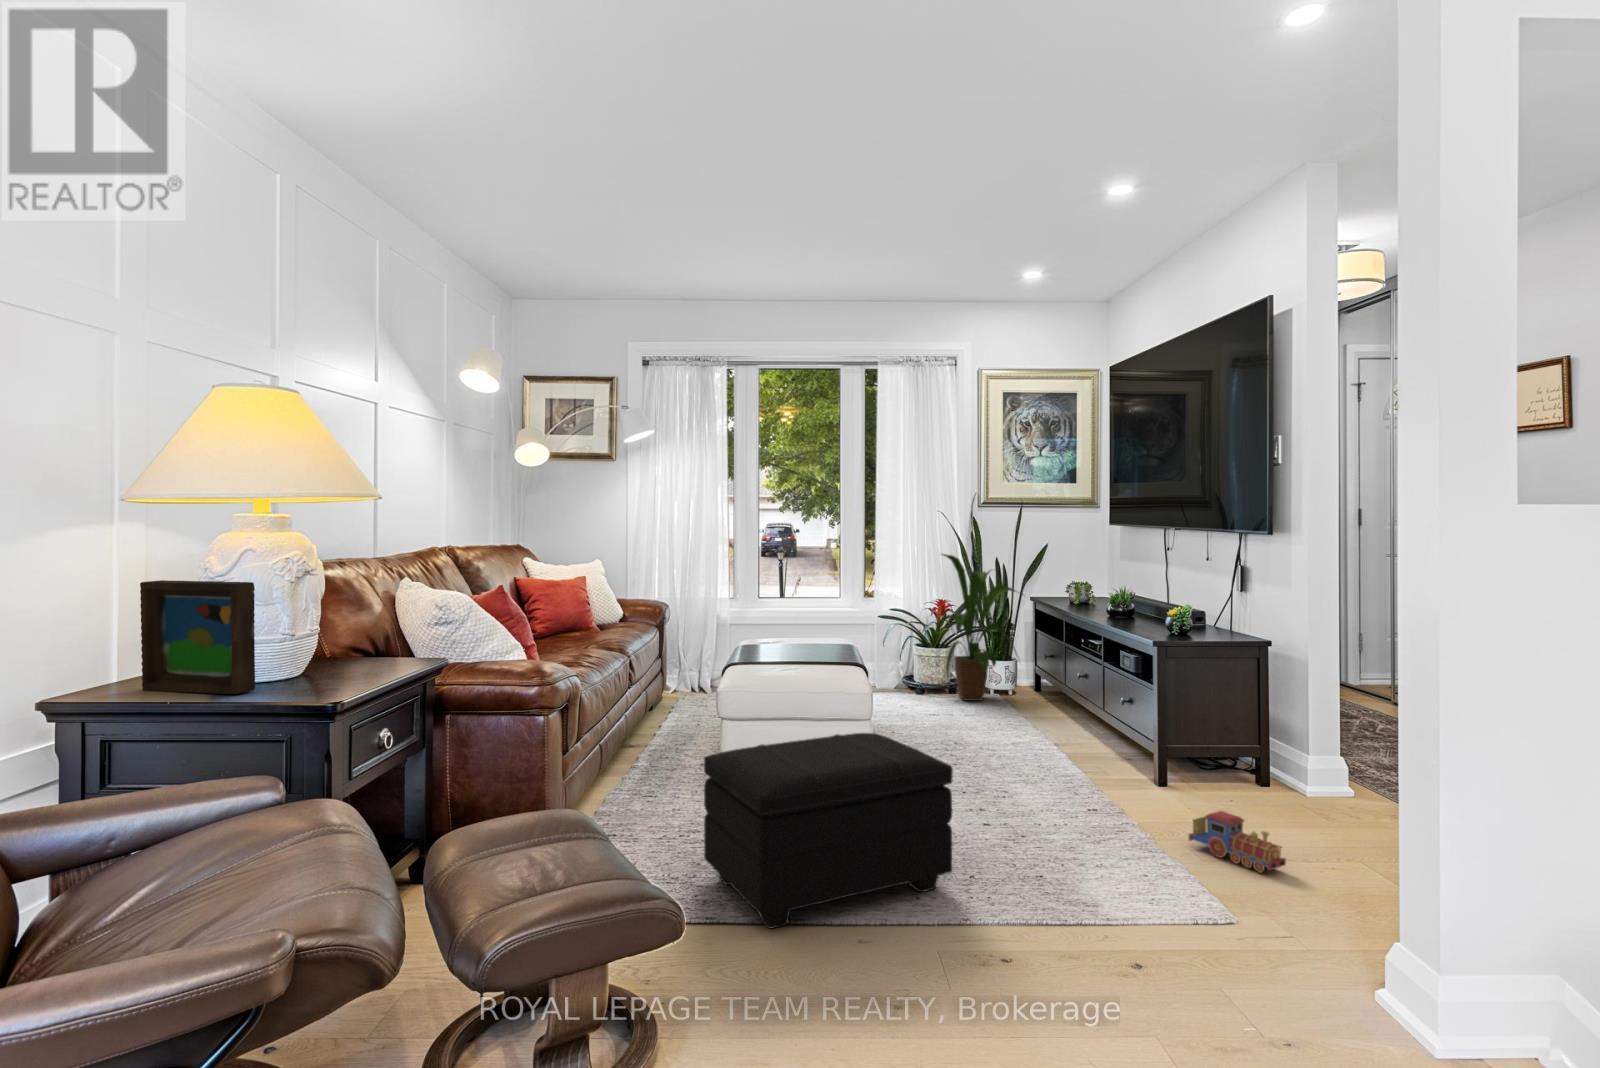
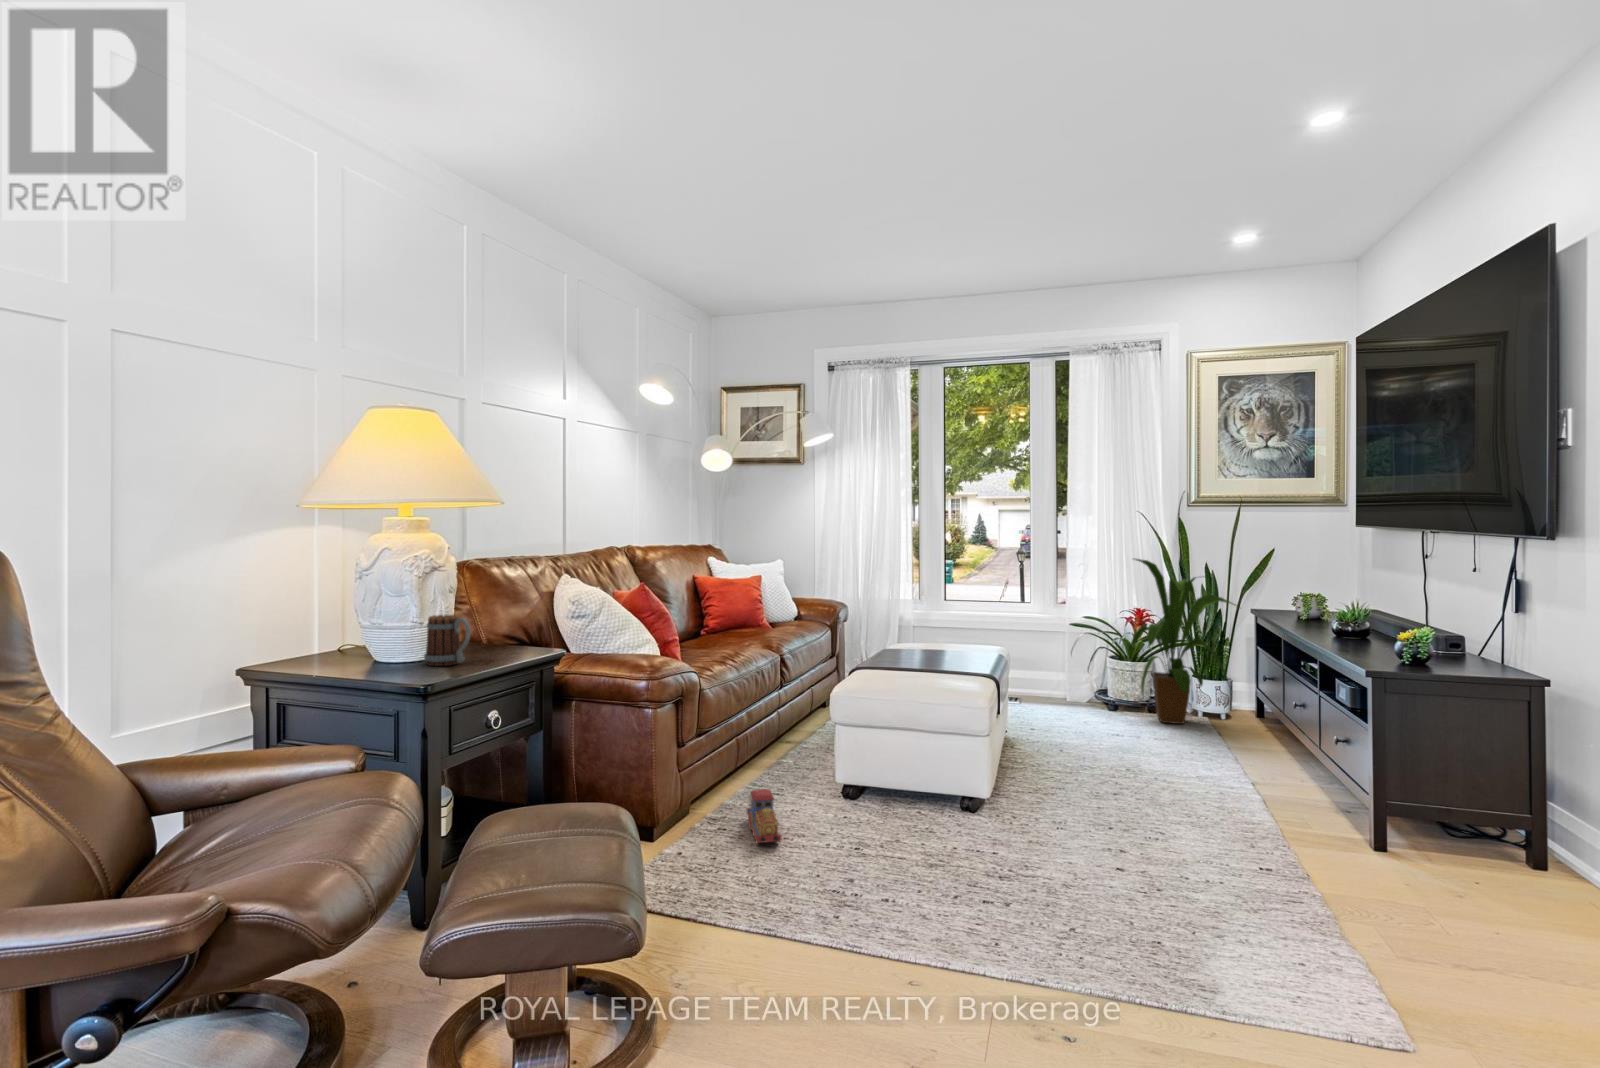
picture frame: present [140,580,255,694] -> none [297,571,376,673]
mug: none [304,625,363,683] -> present [424,615,471,666]
footstool: present [704,733,953,928] -> none [785,753,1044,953]
toy train: present [1188,811,1286,873] -> present [747,789,782,844]

